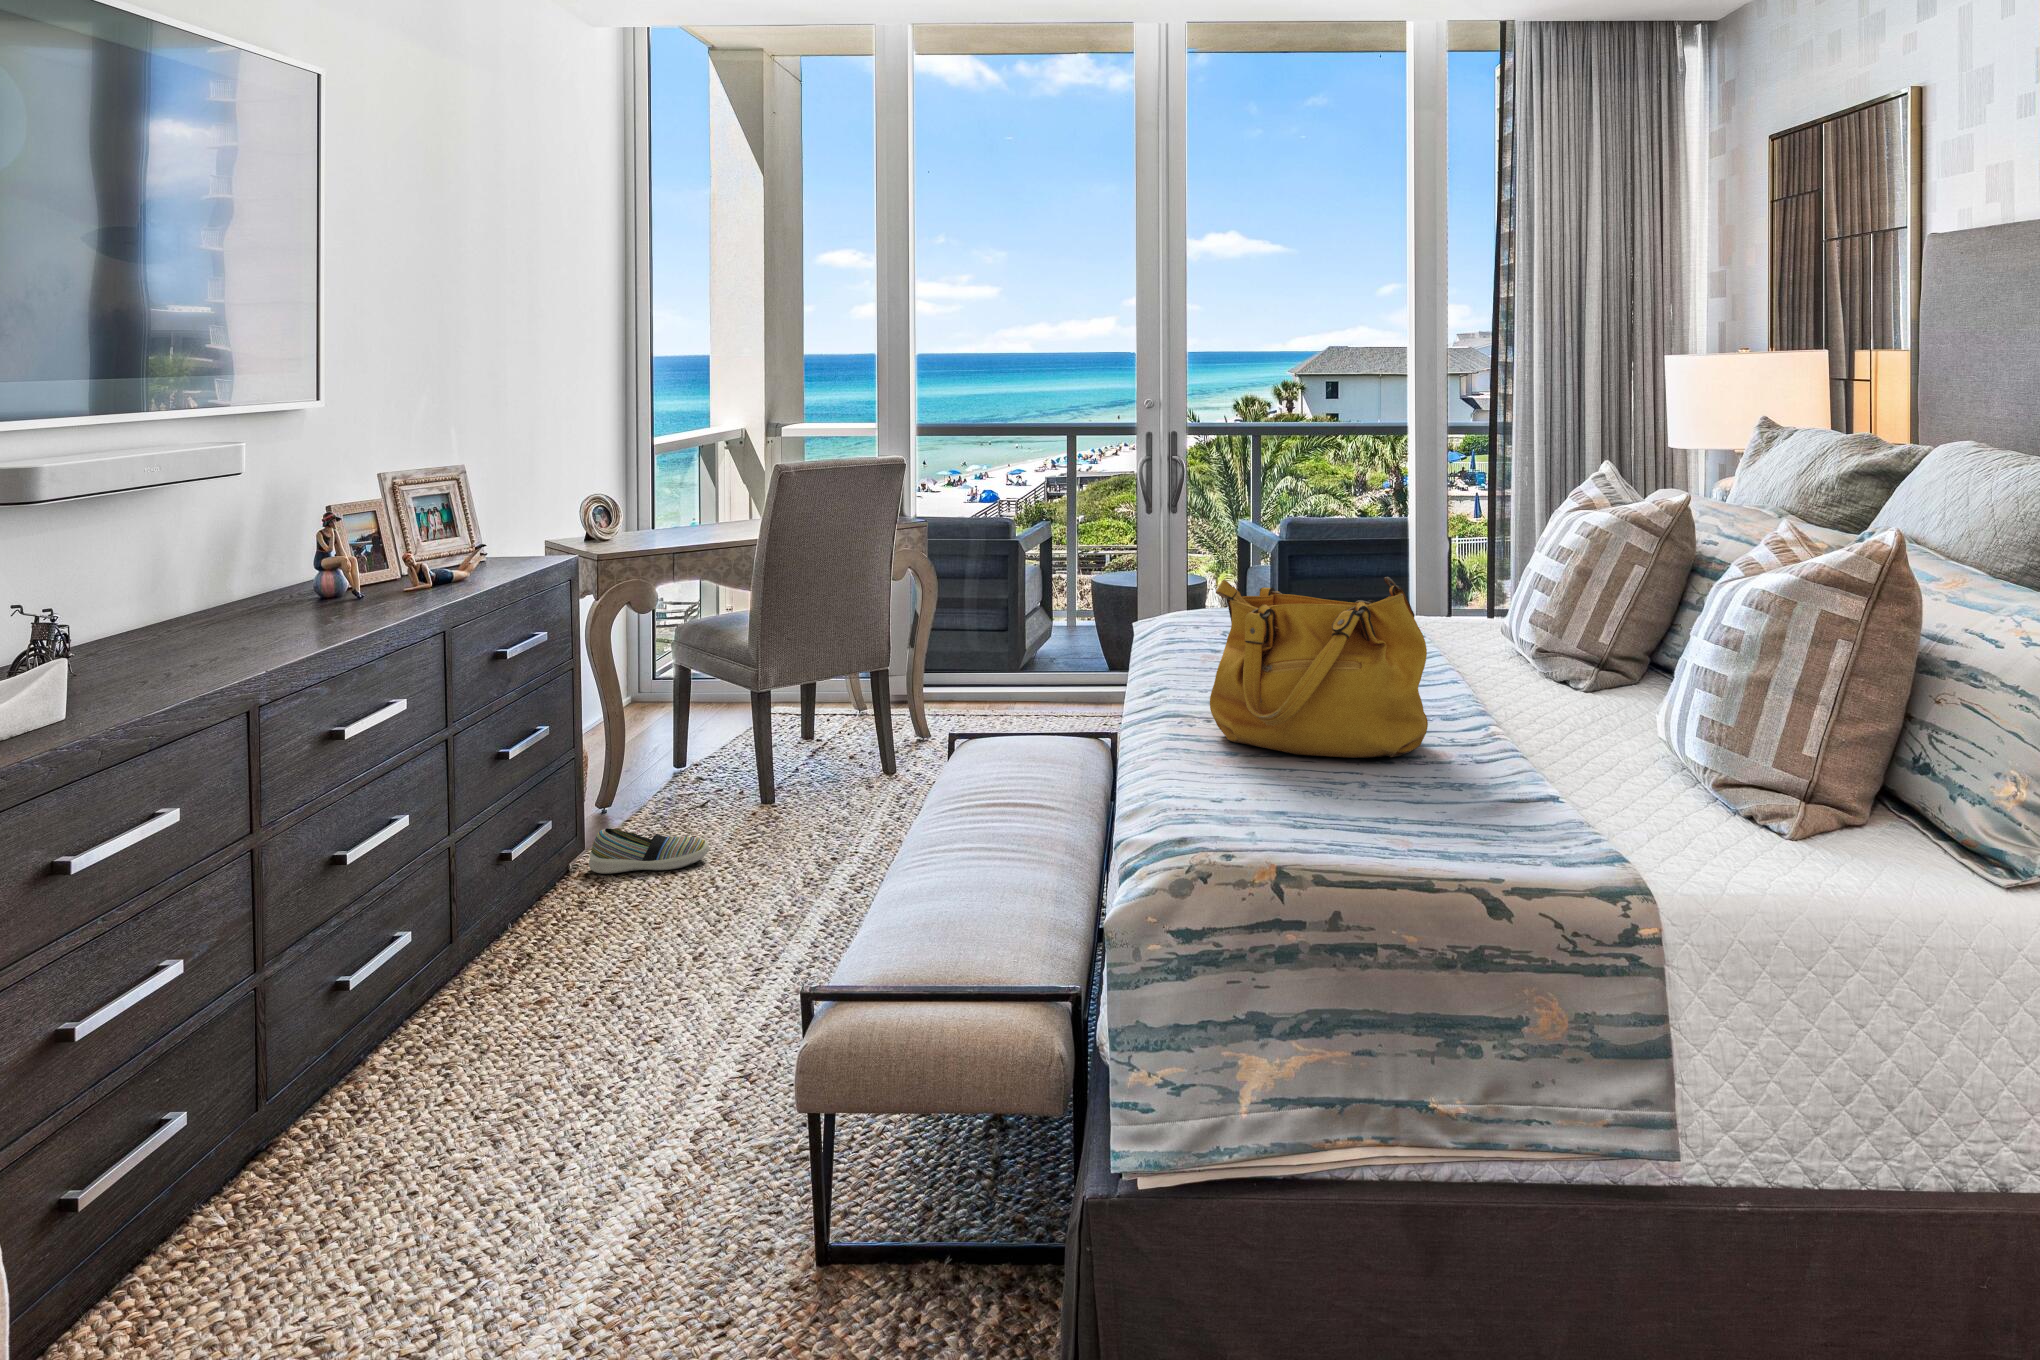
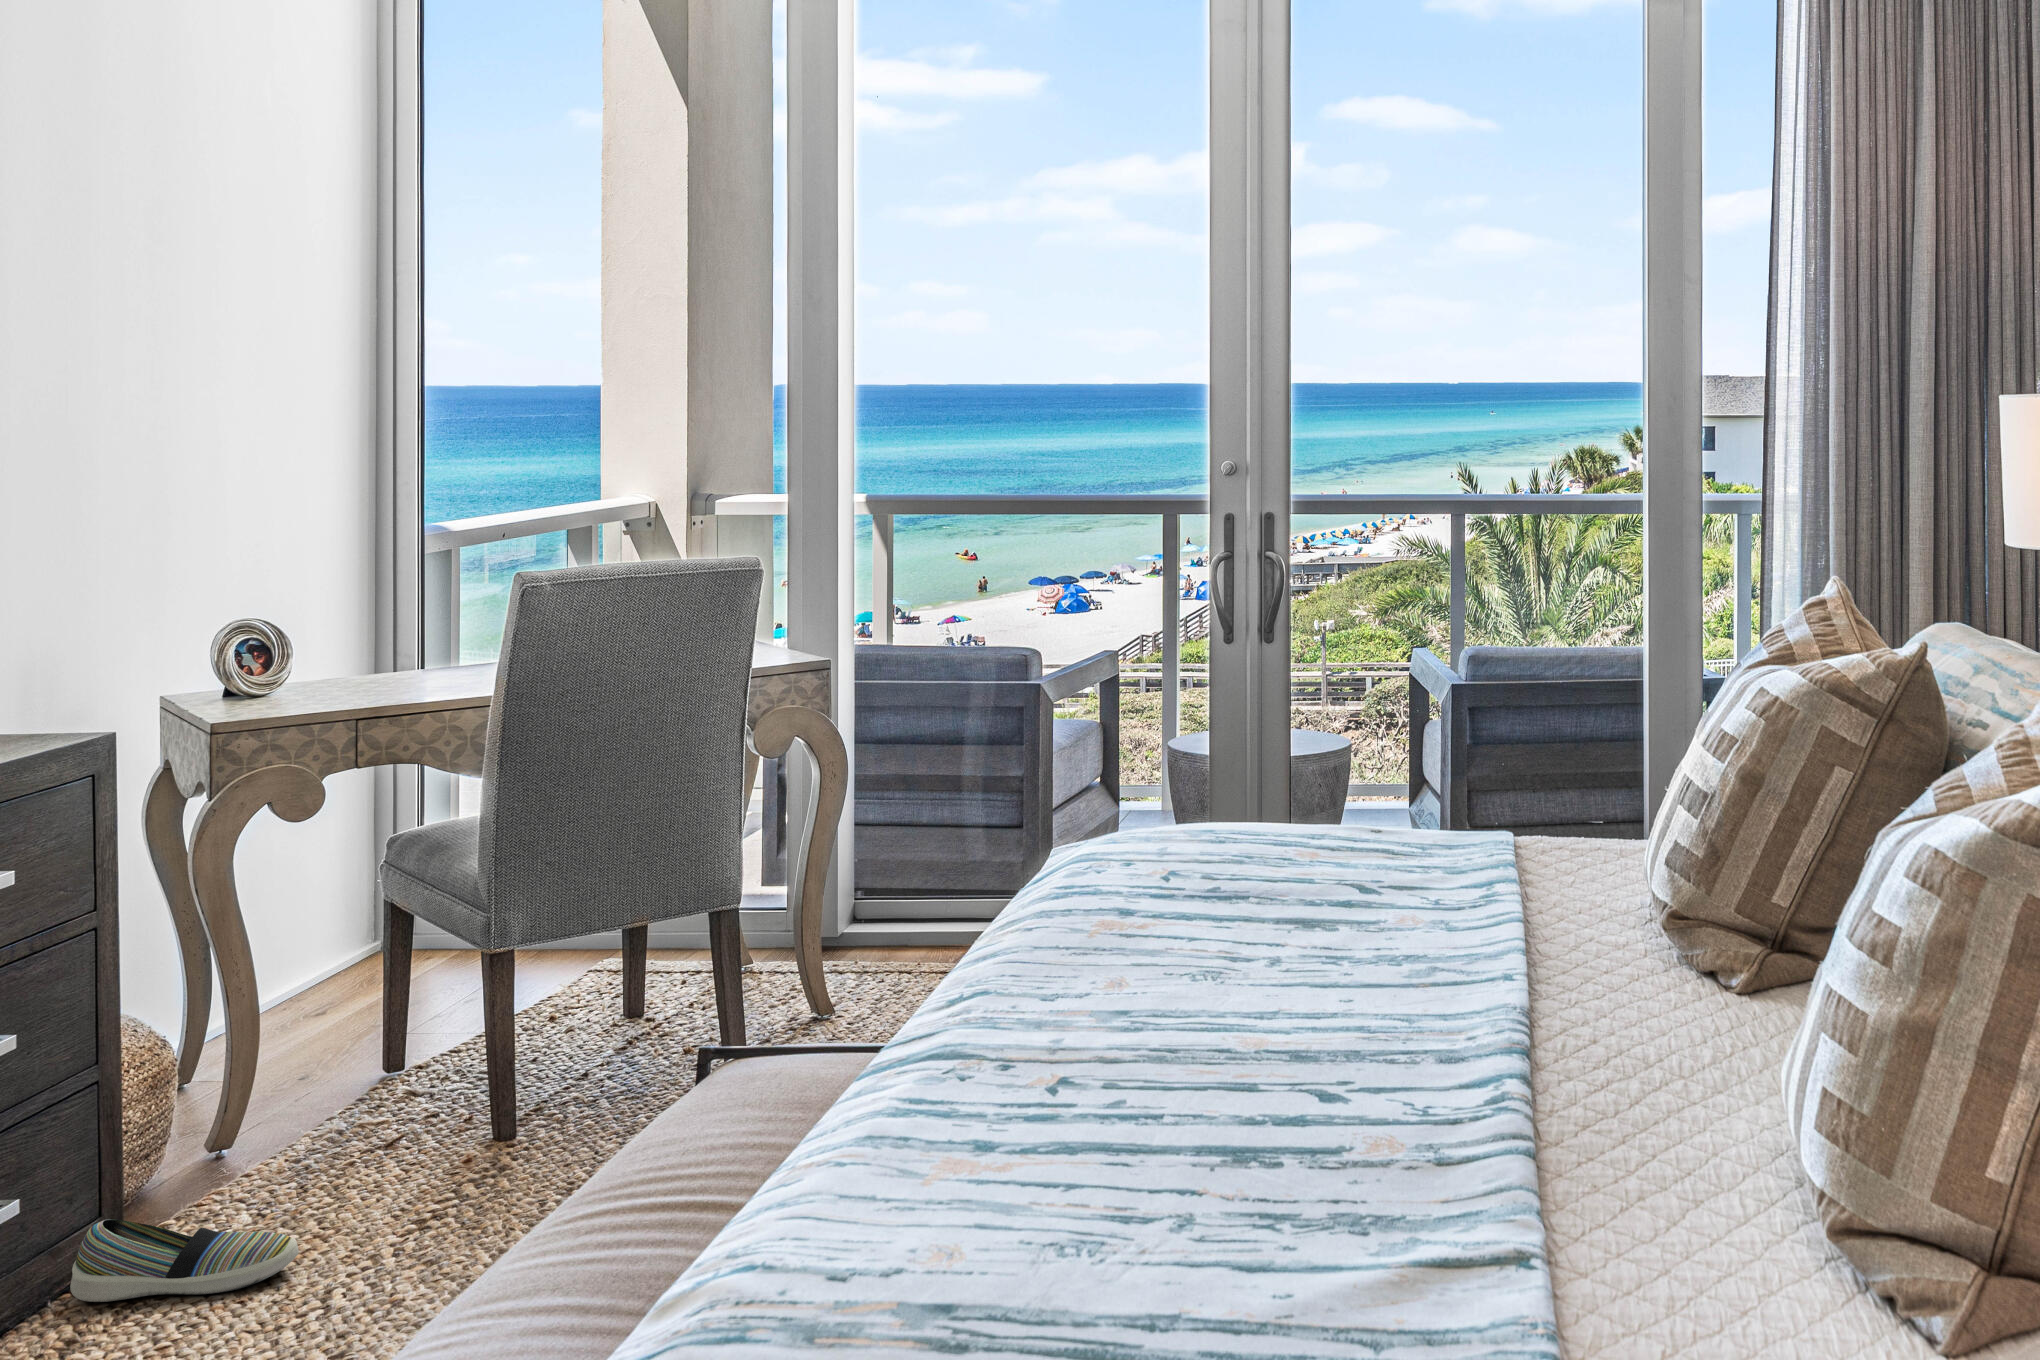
handbag: present [1210,577,1428,758] -> none [976,809,1366,1159]

